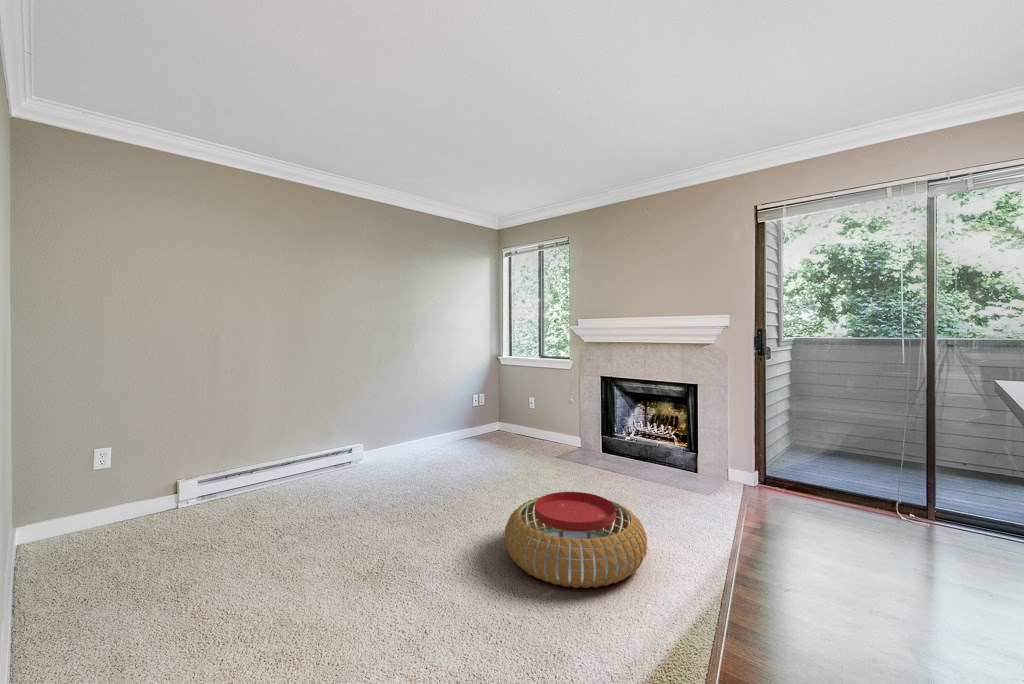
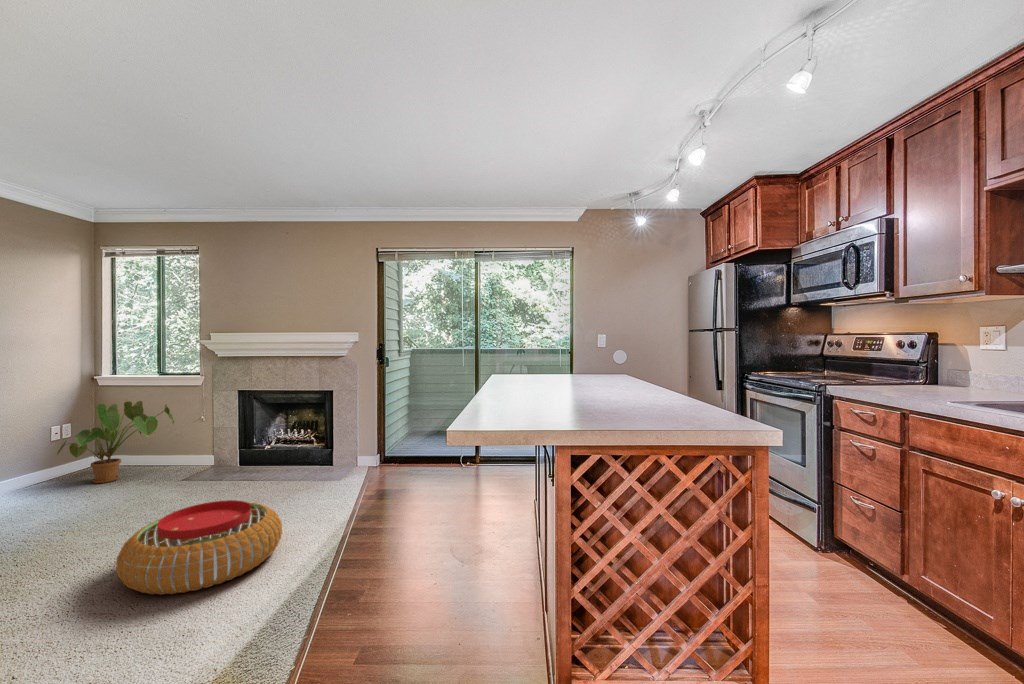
house plant: none [475,380,550,447] -> present [57,401,174,483]

